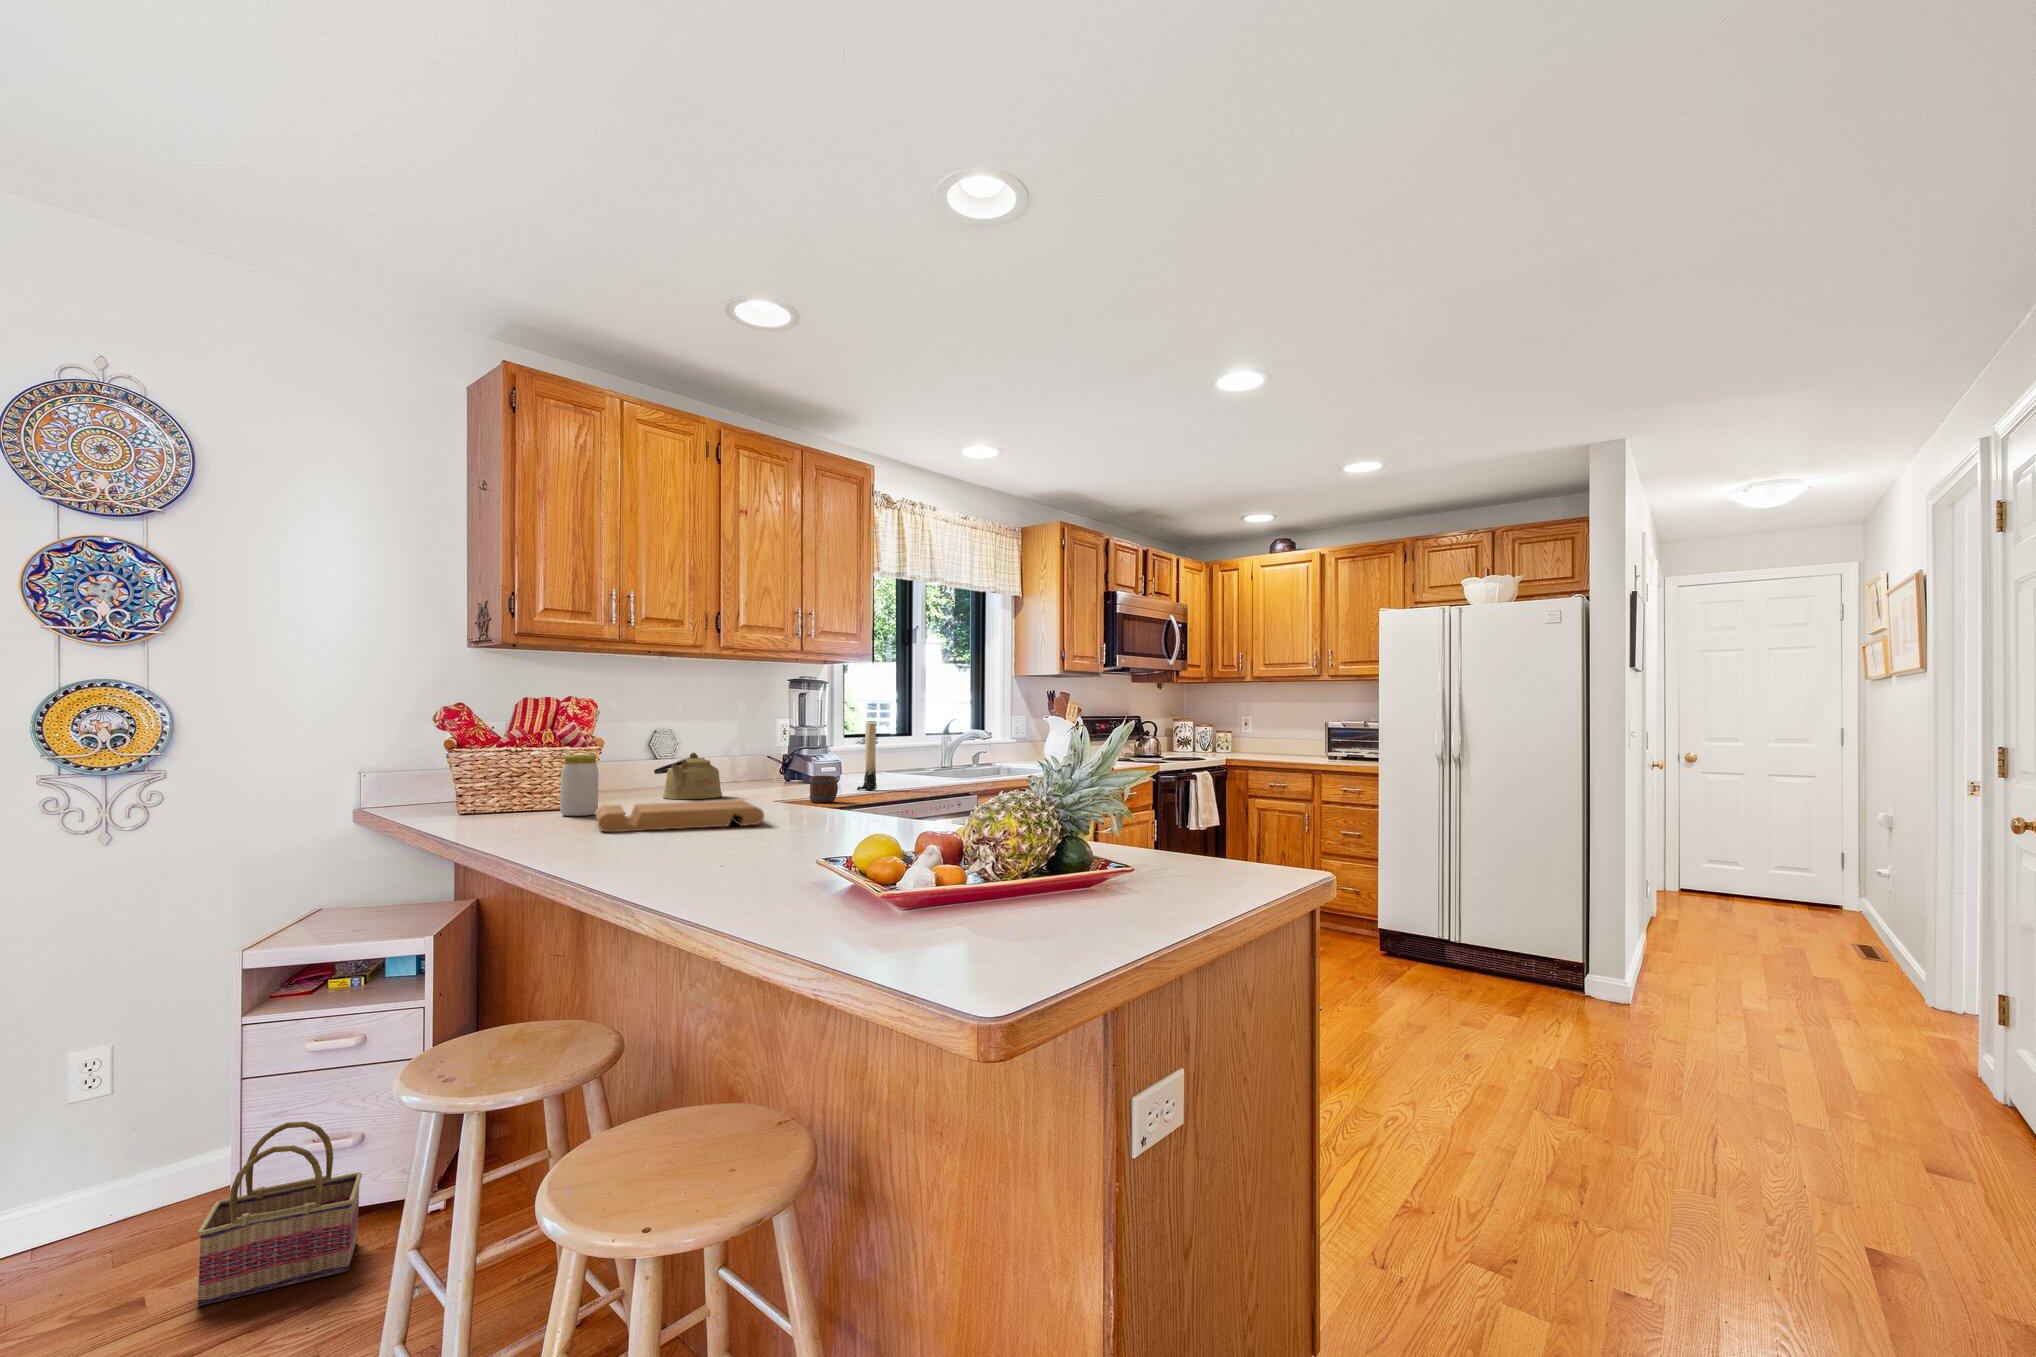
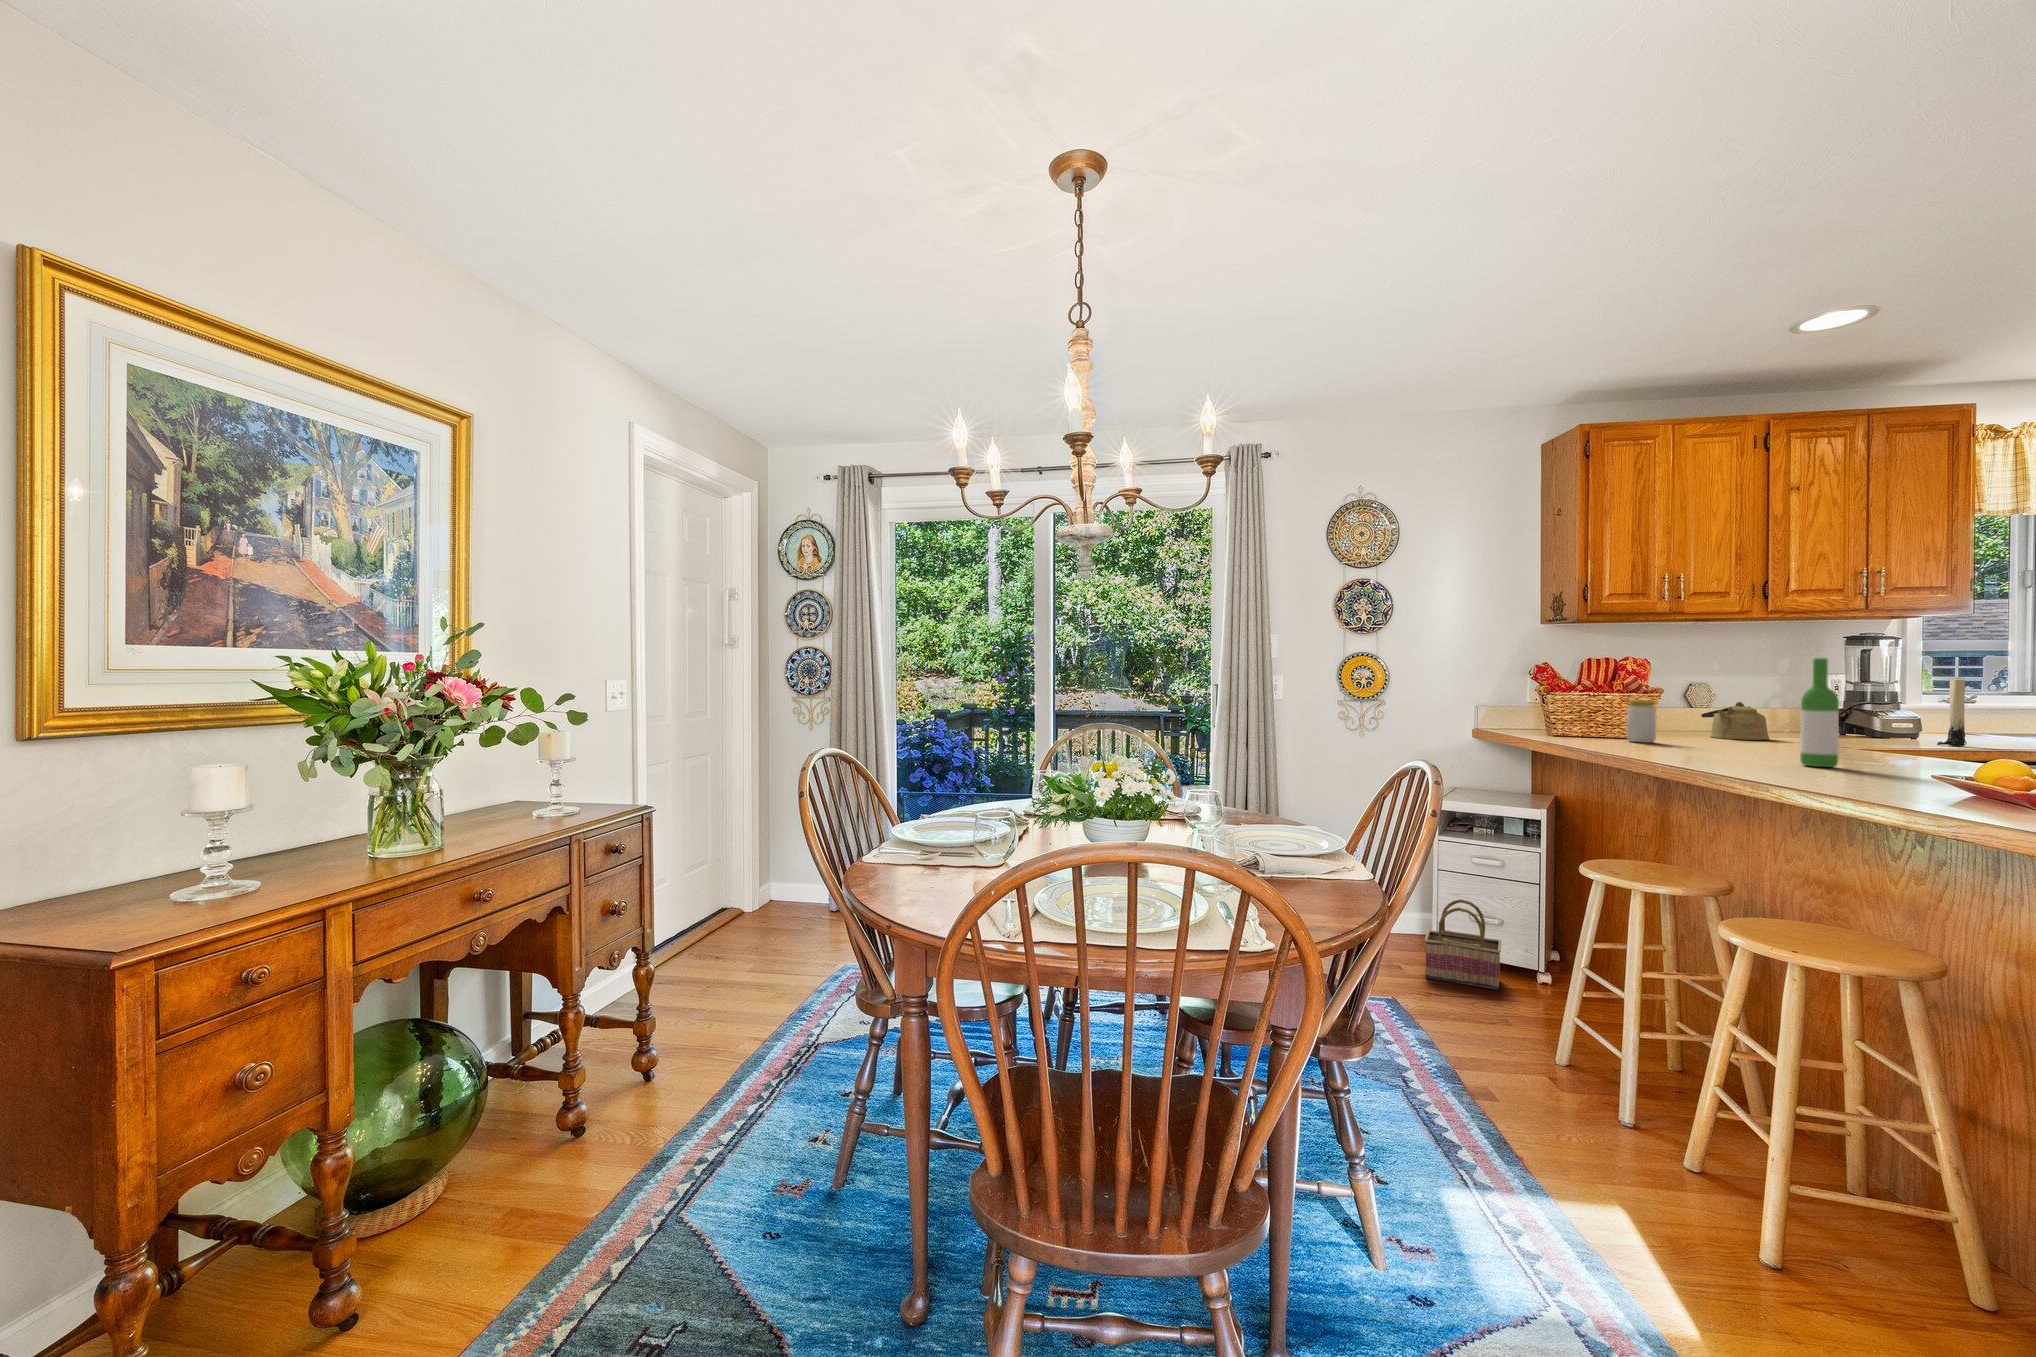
wine bottle: none [759,693,798,837] -> present [1800,658,1839,767]
mug: present [809,776,838,803] -> none [1867,727,1901,751]
cutting board: present [596,800,764,832] -> none [1657,736,1808,759]

